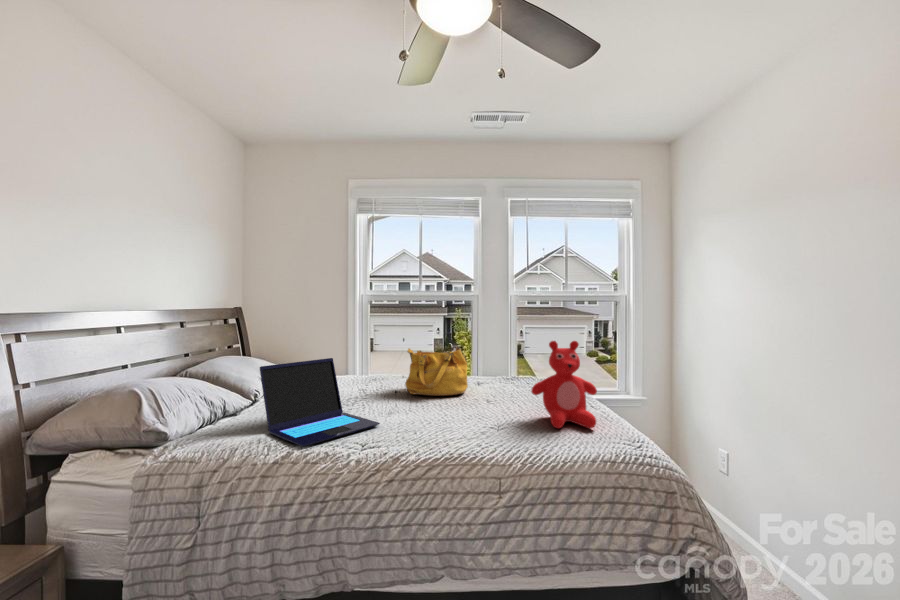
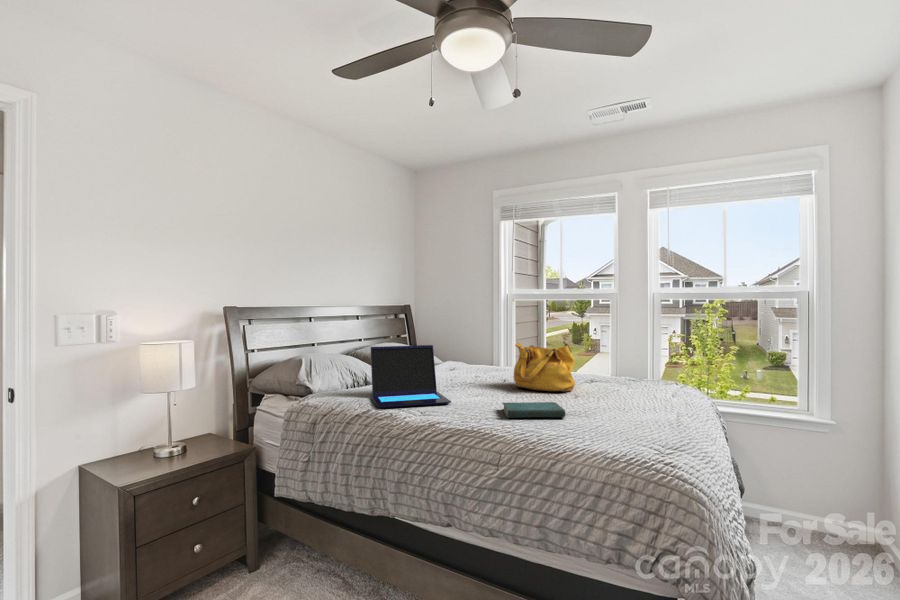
teddy bear: present [532,341,597,428] -> none [597,337,672,433]
book: none [440,408,510,433] -> present [502,402,565,418]

